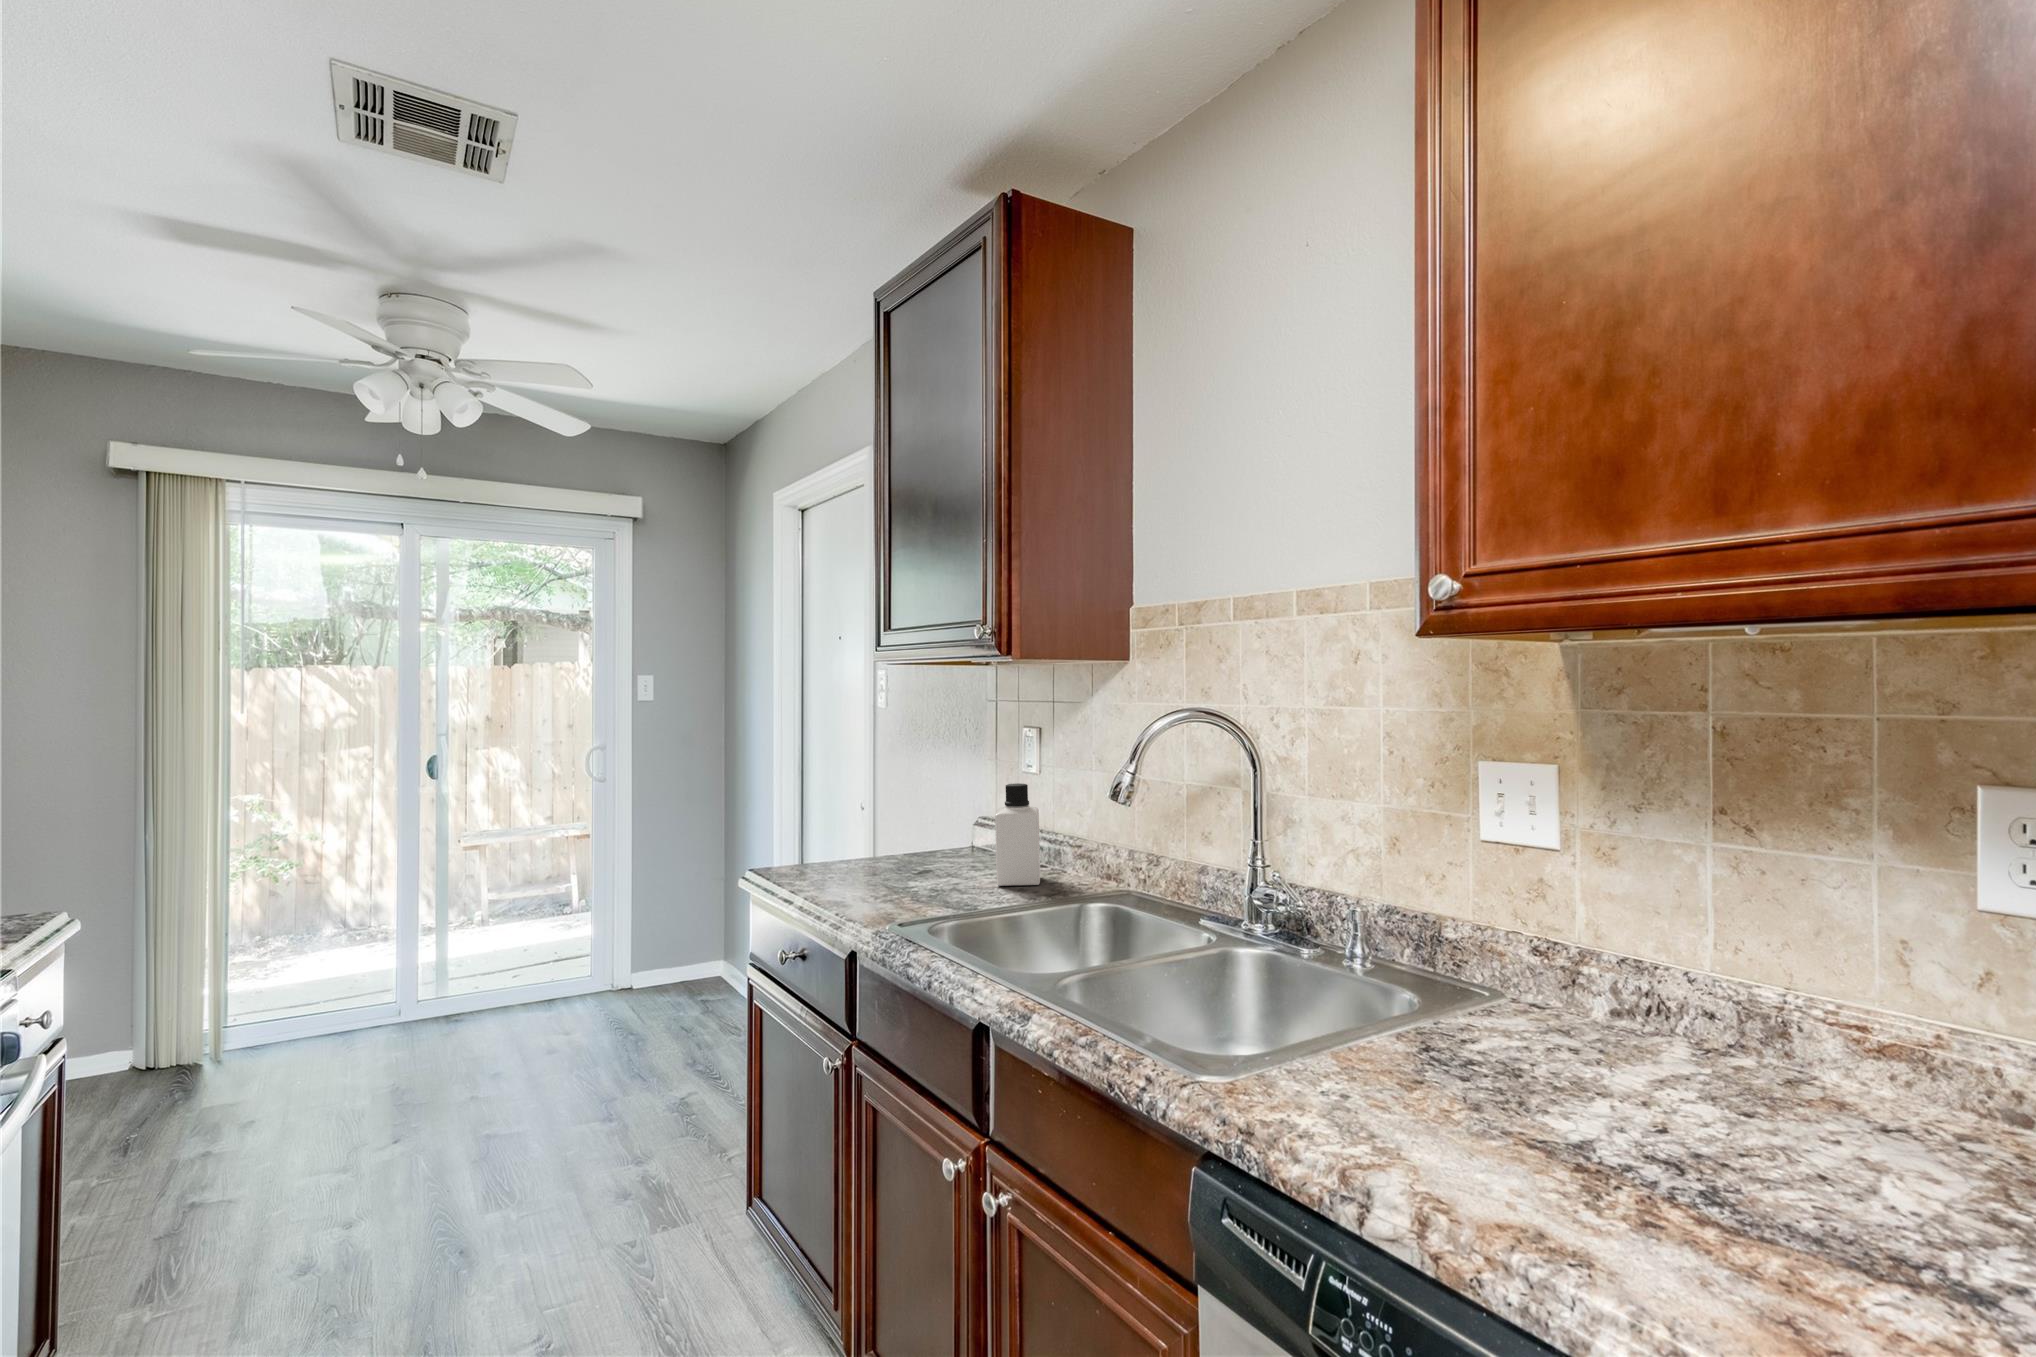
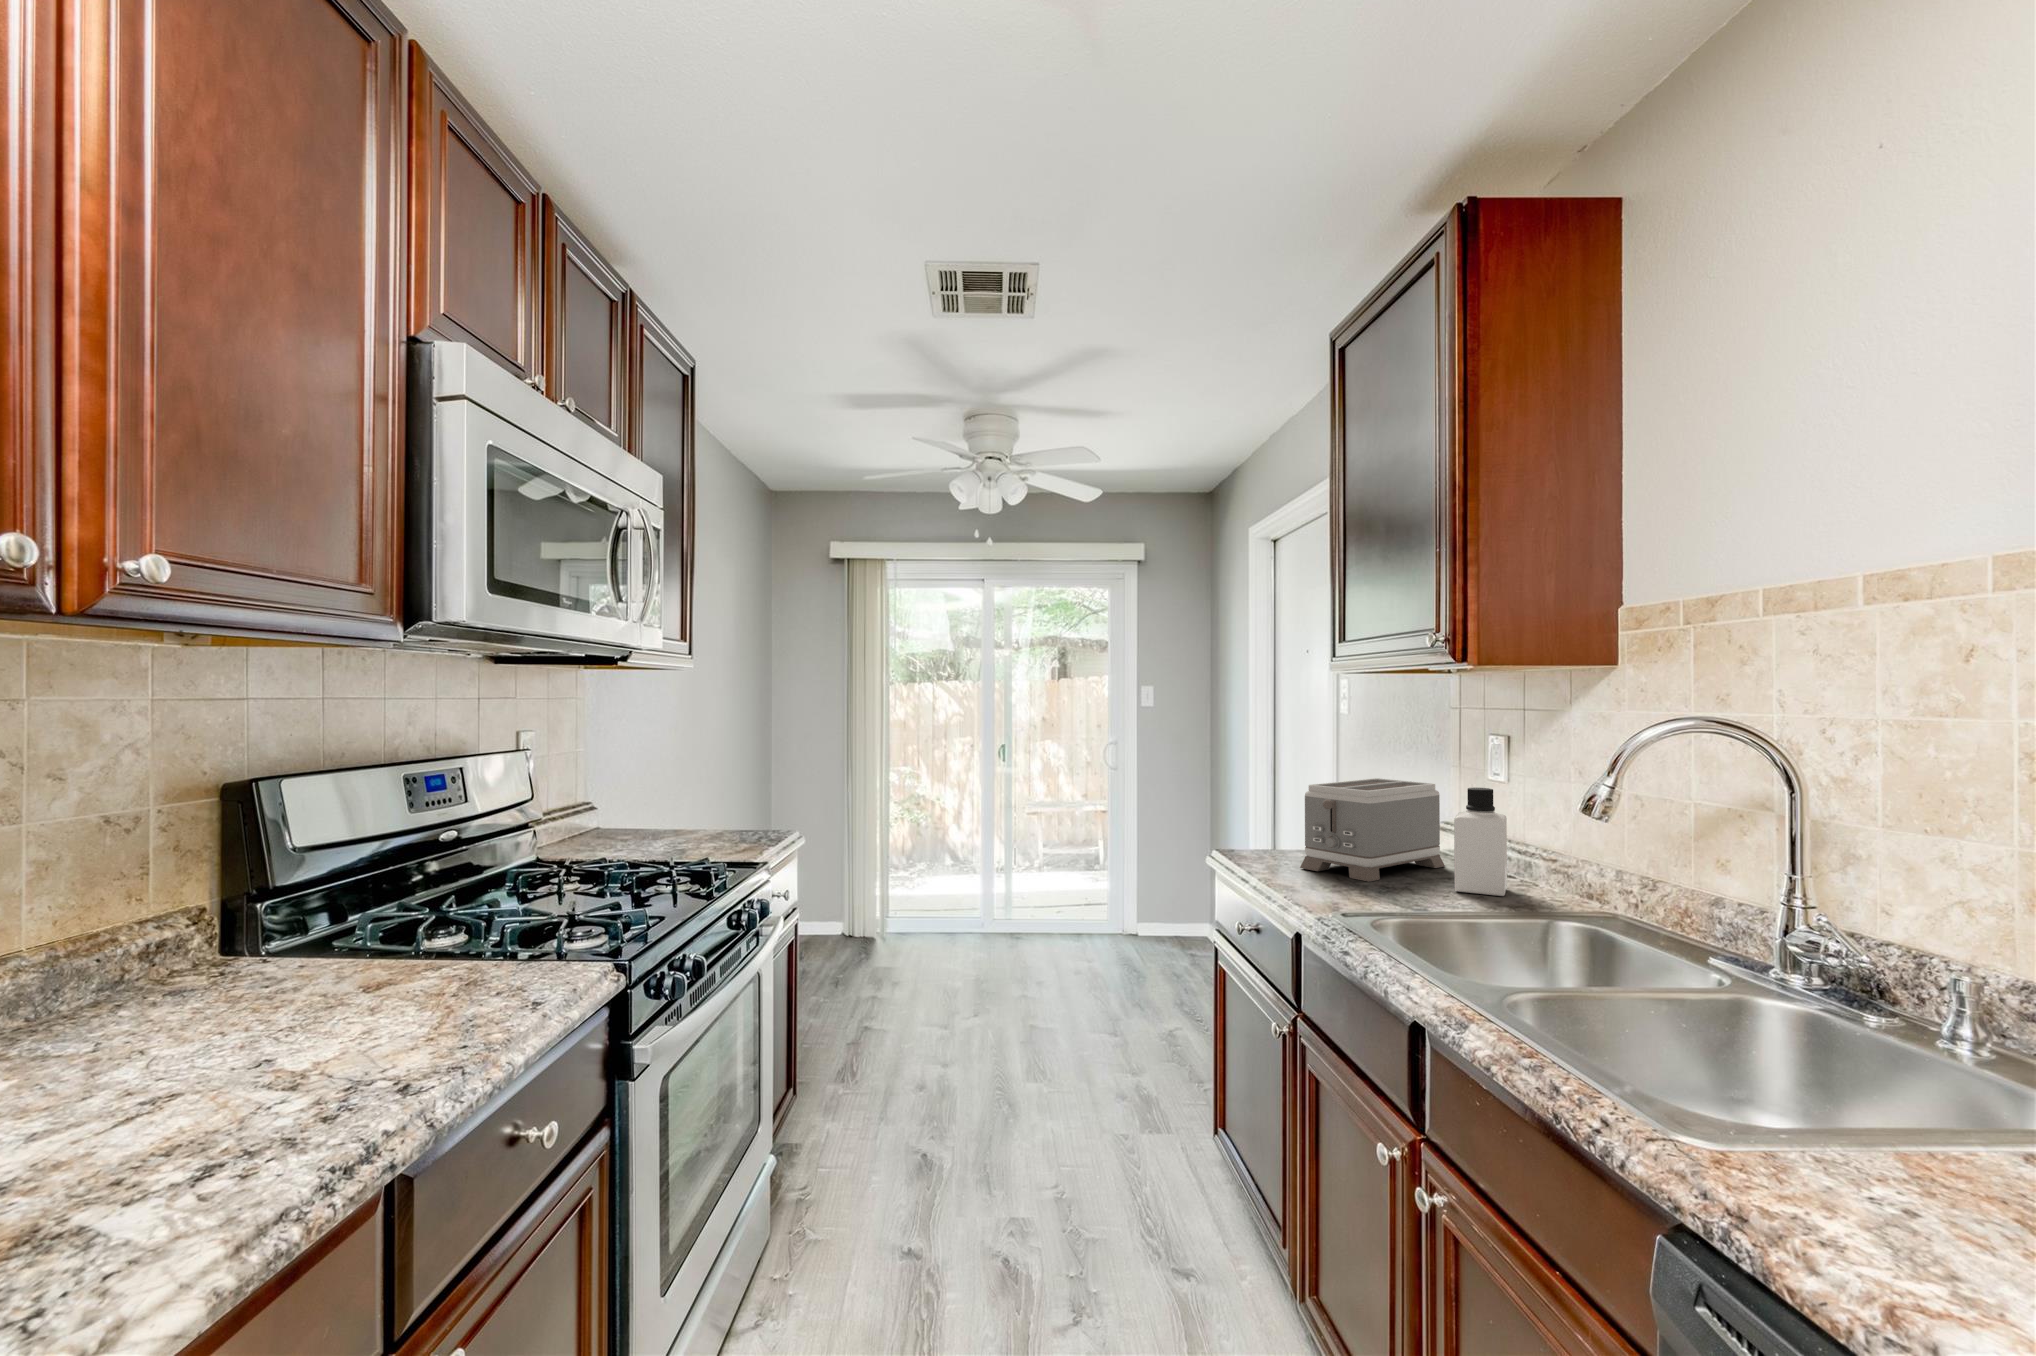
toaster: none [848,779,984,887] -> present [1300,778,1445,882]

